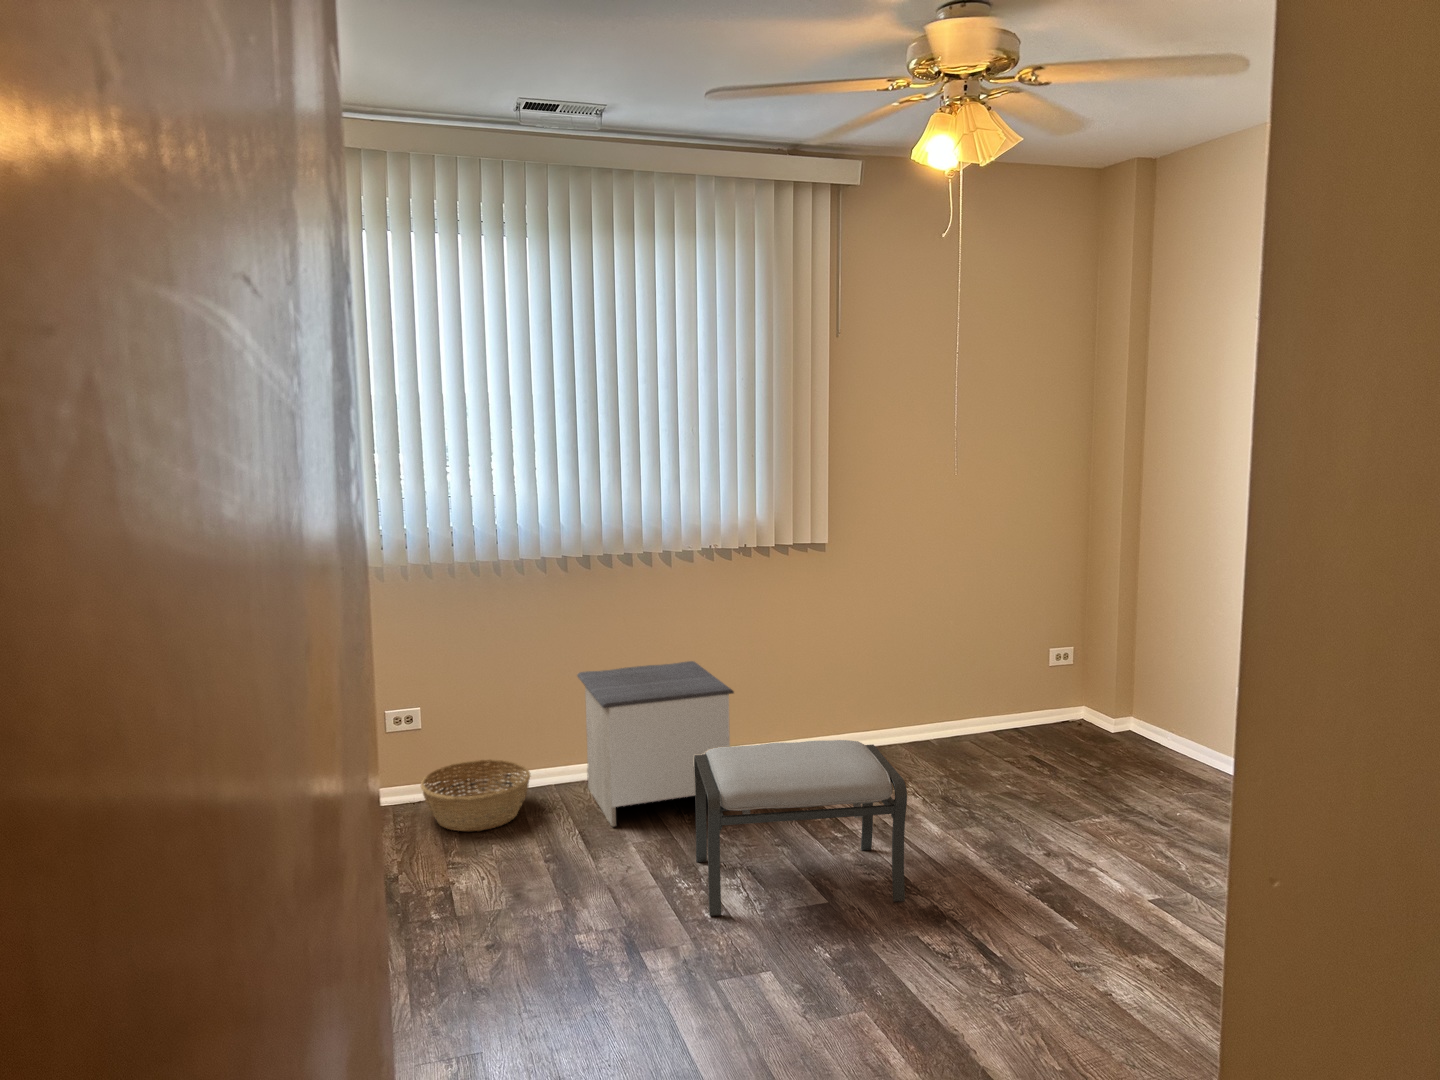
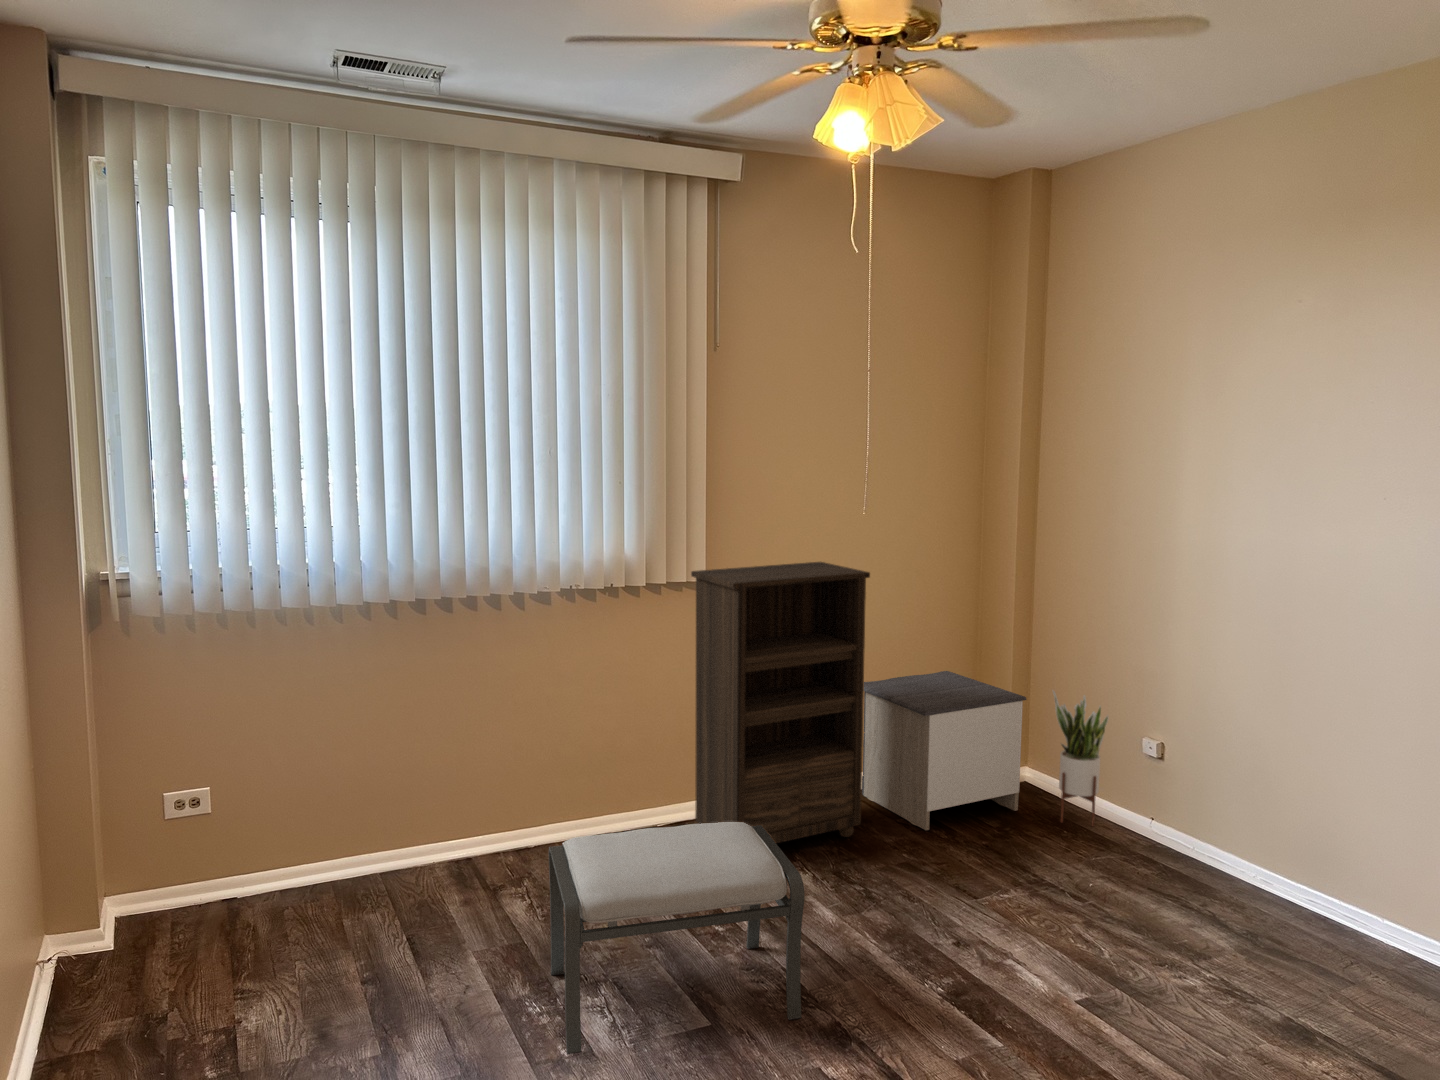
bookshelf: none [816,524,977,786] -> present [691,562,870,843]
potted plant: none [1152,642,1205,769] -> present [1053,691,1109,826]
nightstand: present [577,661,734,826] -> present [862,671,1026,830]
basket: present [421,760,530,831] -> none [207,848,349,945]

